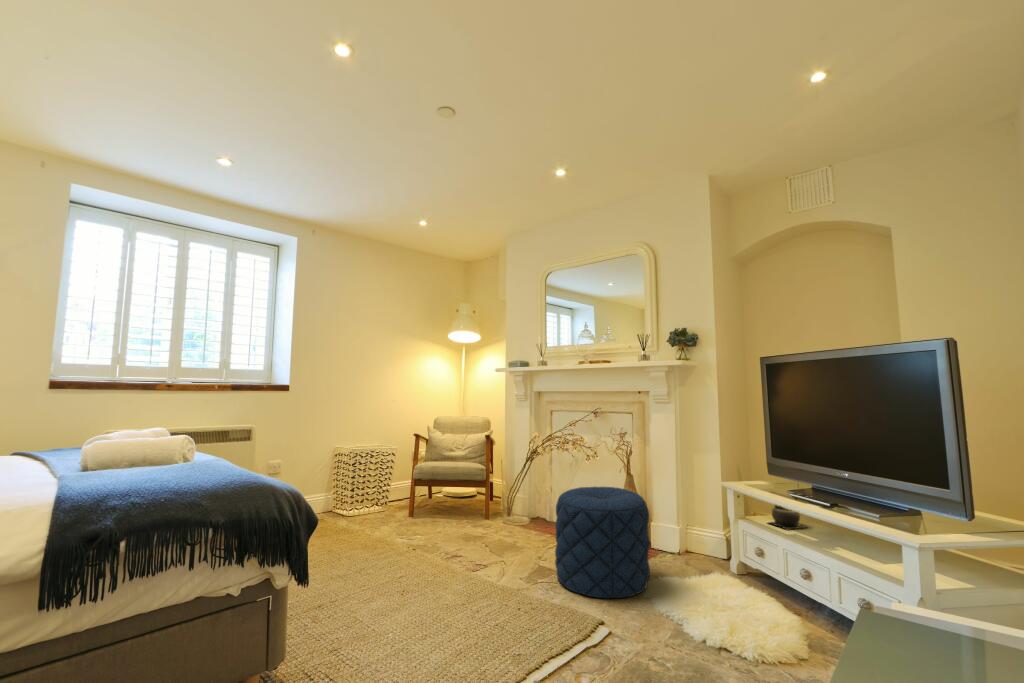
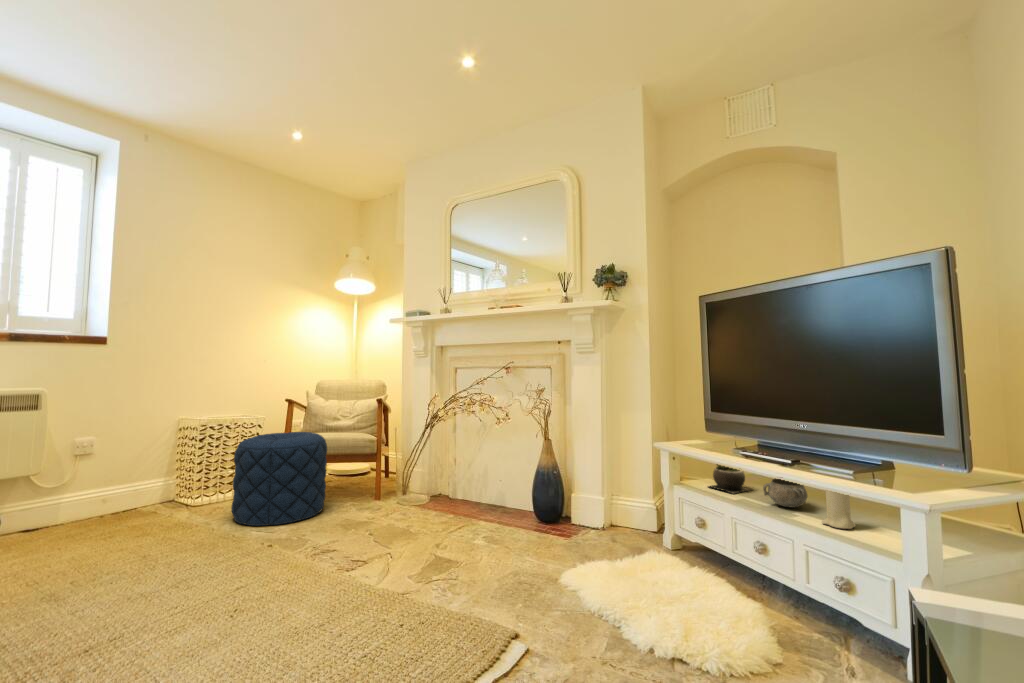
pouf: present [555,487,650,598] -> present [231,432,327,526]
decorative bowl: none [810,518,848,544] -> present [763,479,807,508]
candle: none [853,523,882,563] -> present [822,490,856,529]

